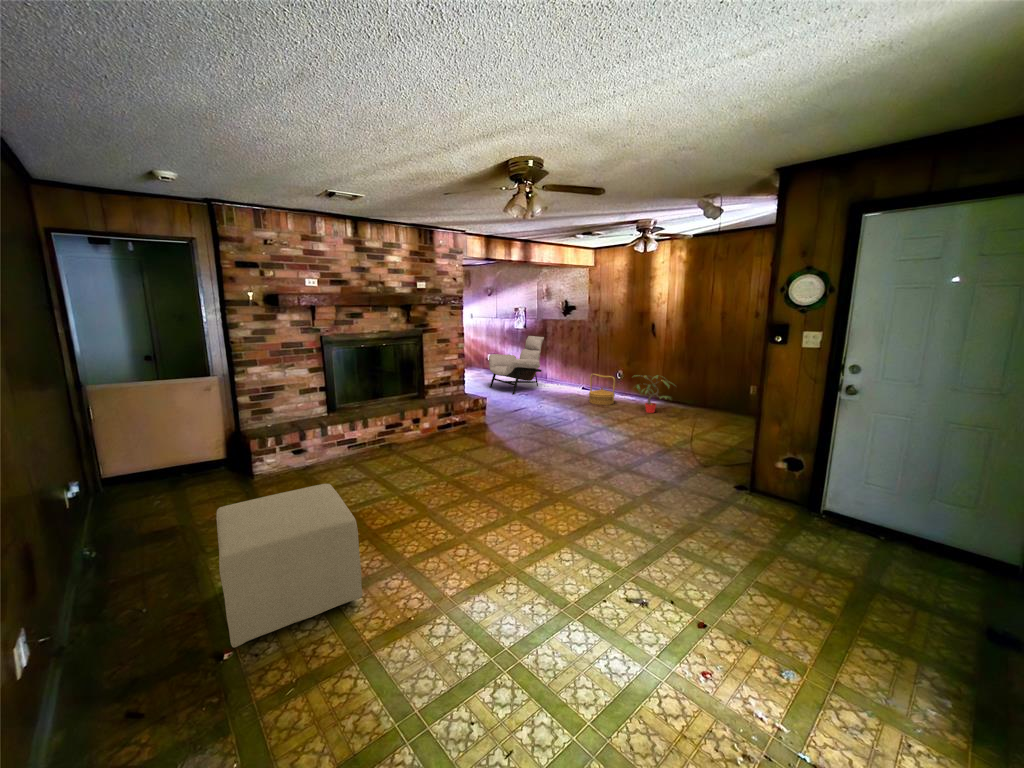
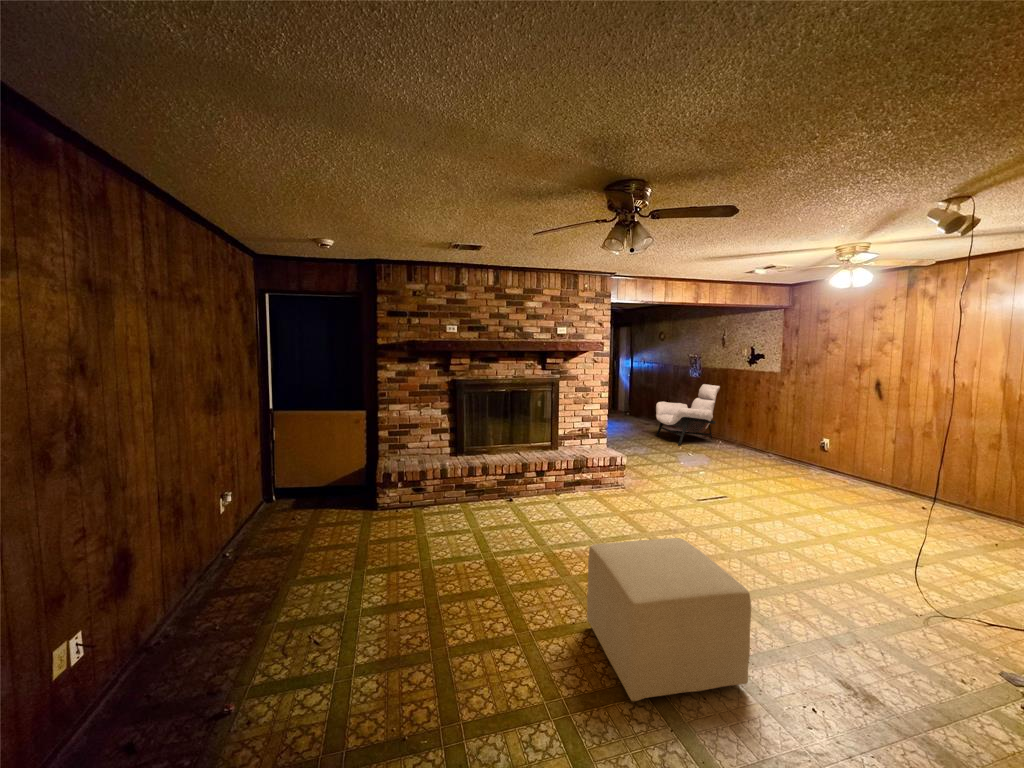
woven basket: present [589,374,615,405] -> none [770,430,806,469]
potted plant: present [636,375,672,413] -> none [825,436,898,486]
ottoman: present [216,484,362,648] -> present [587,538,751,701]

